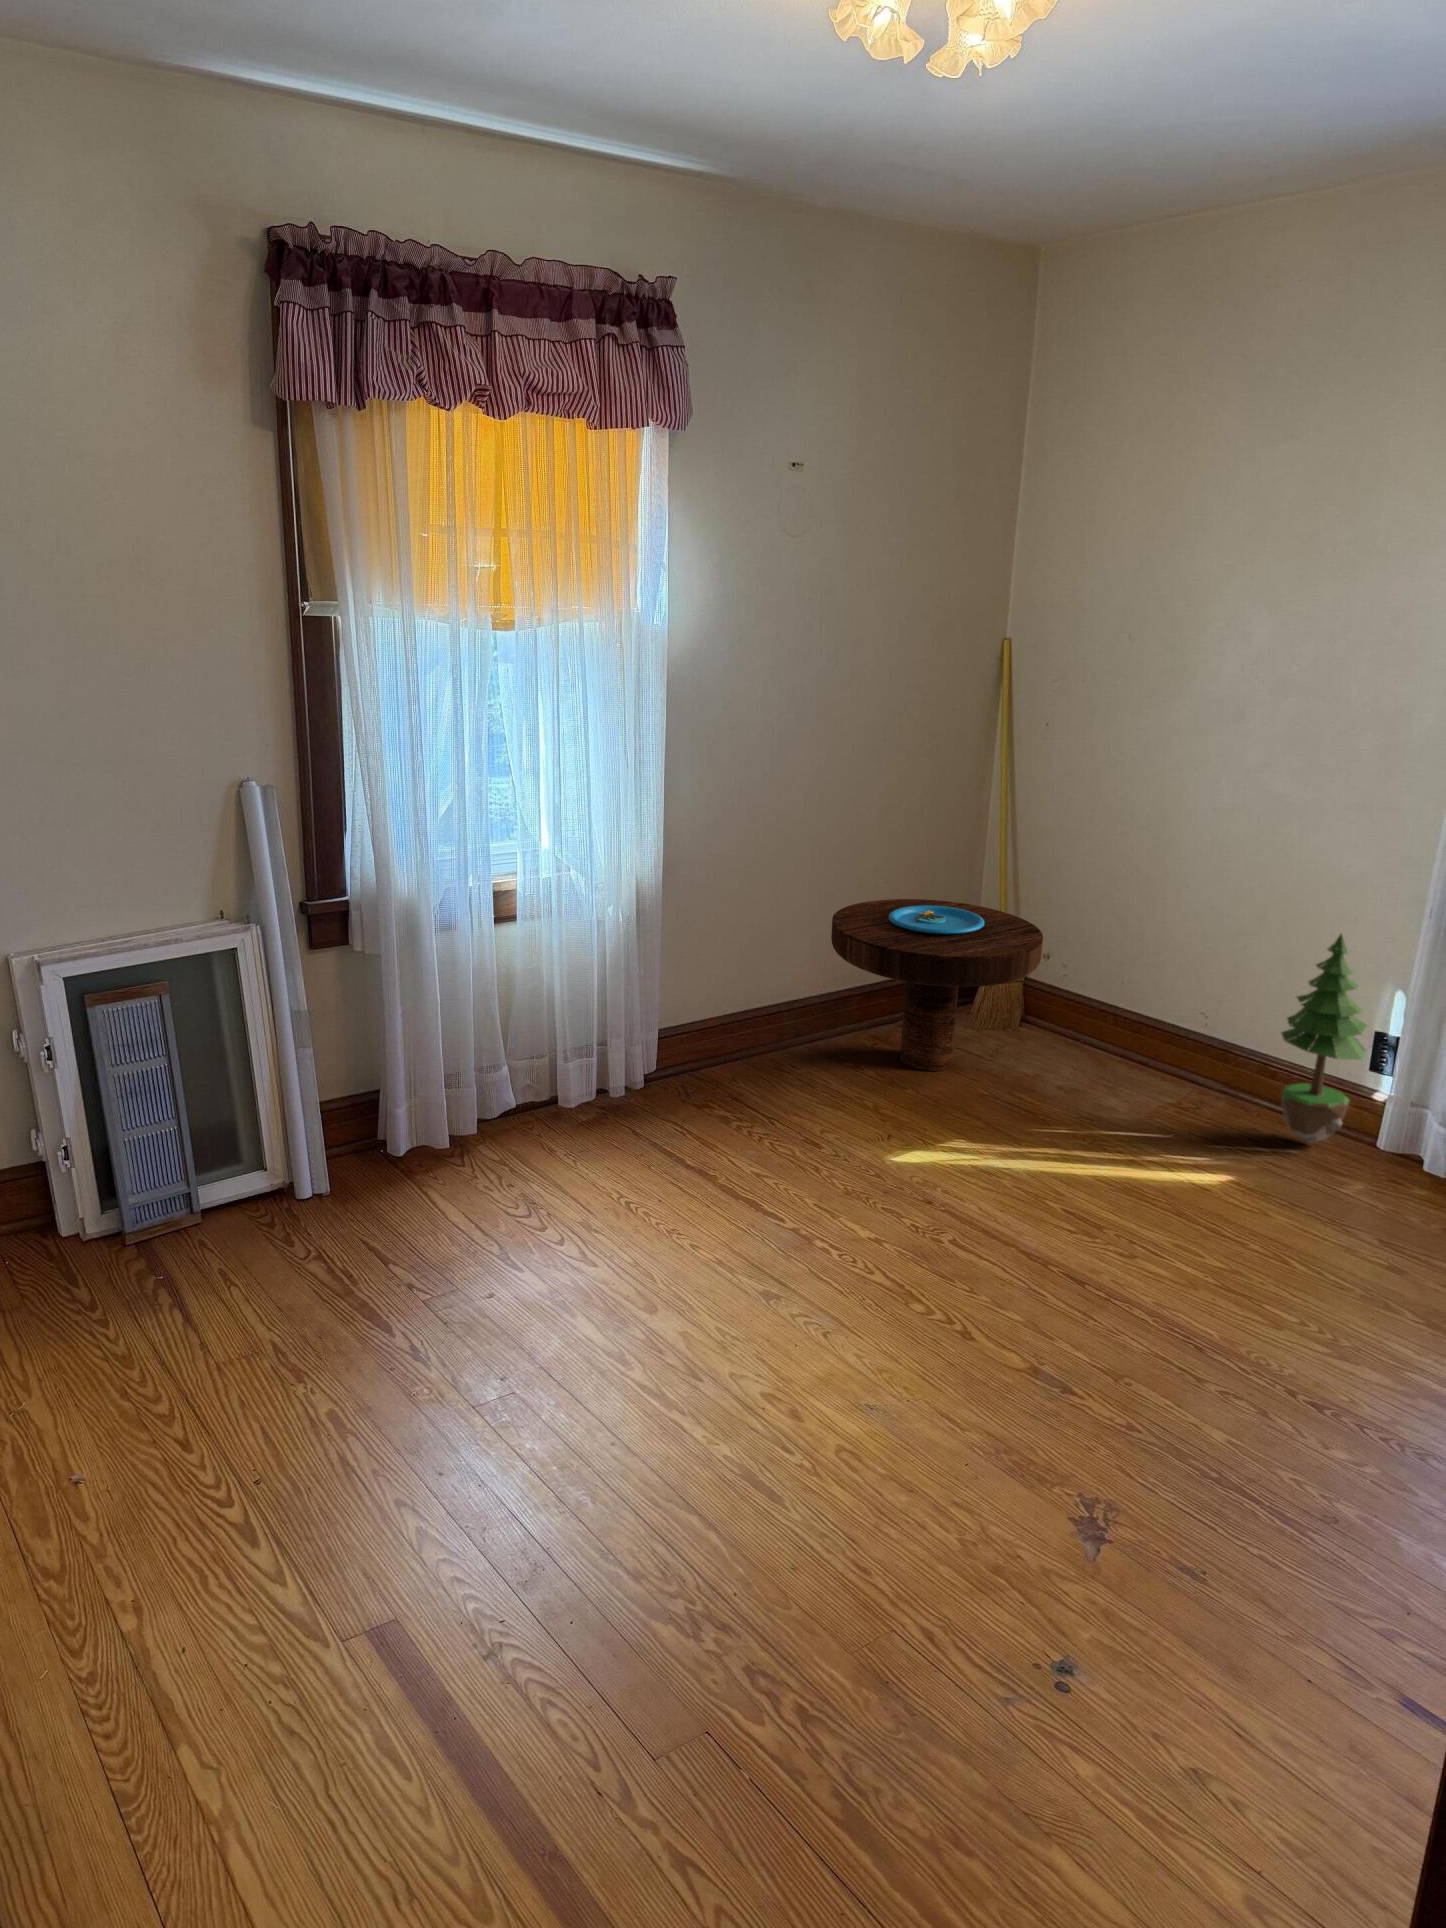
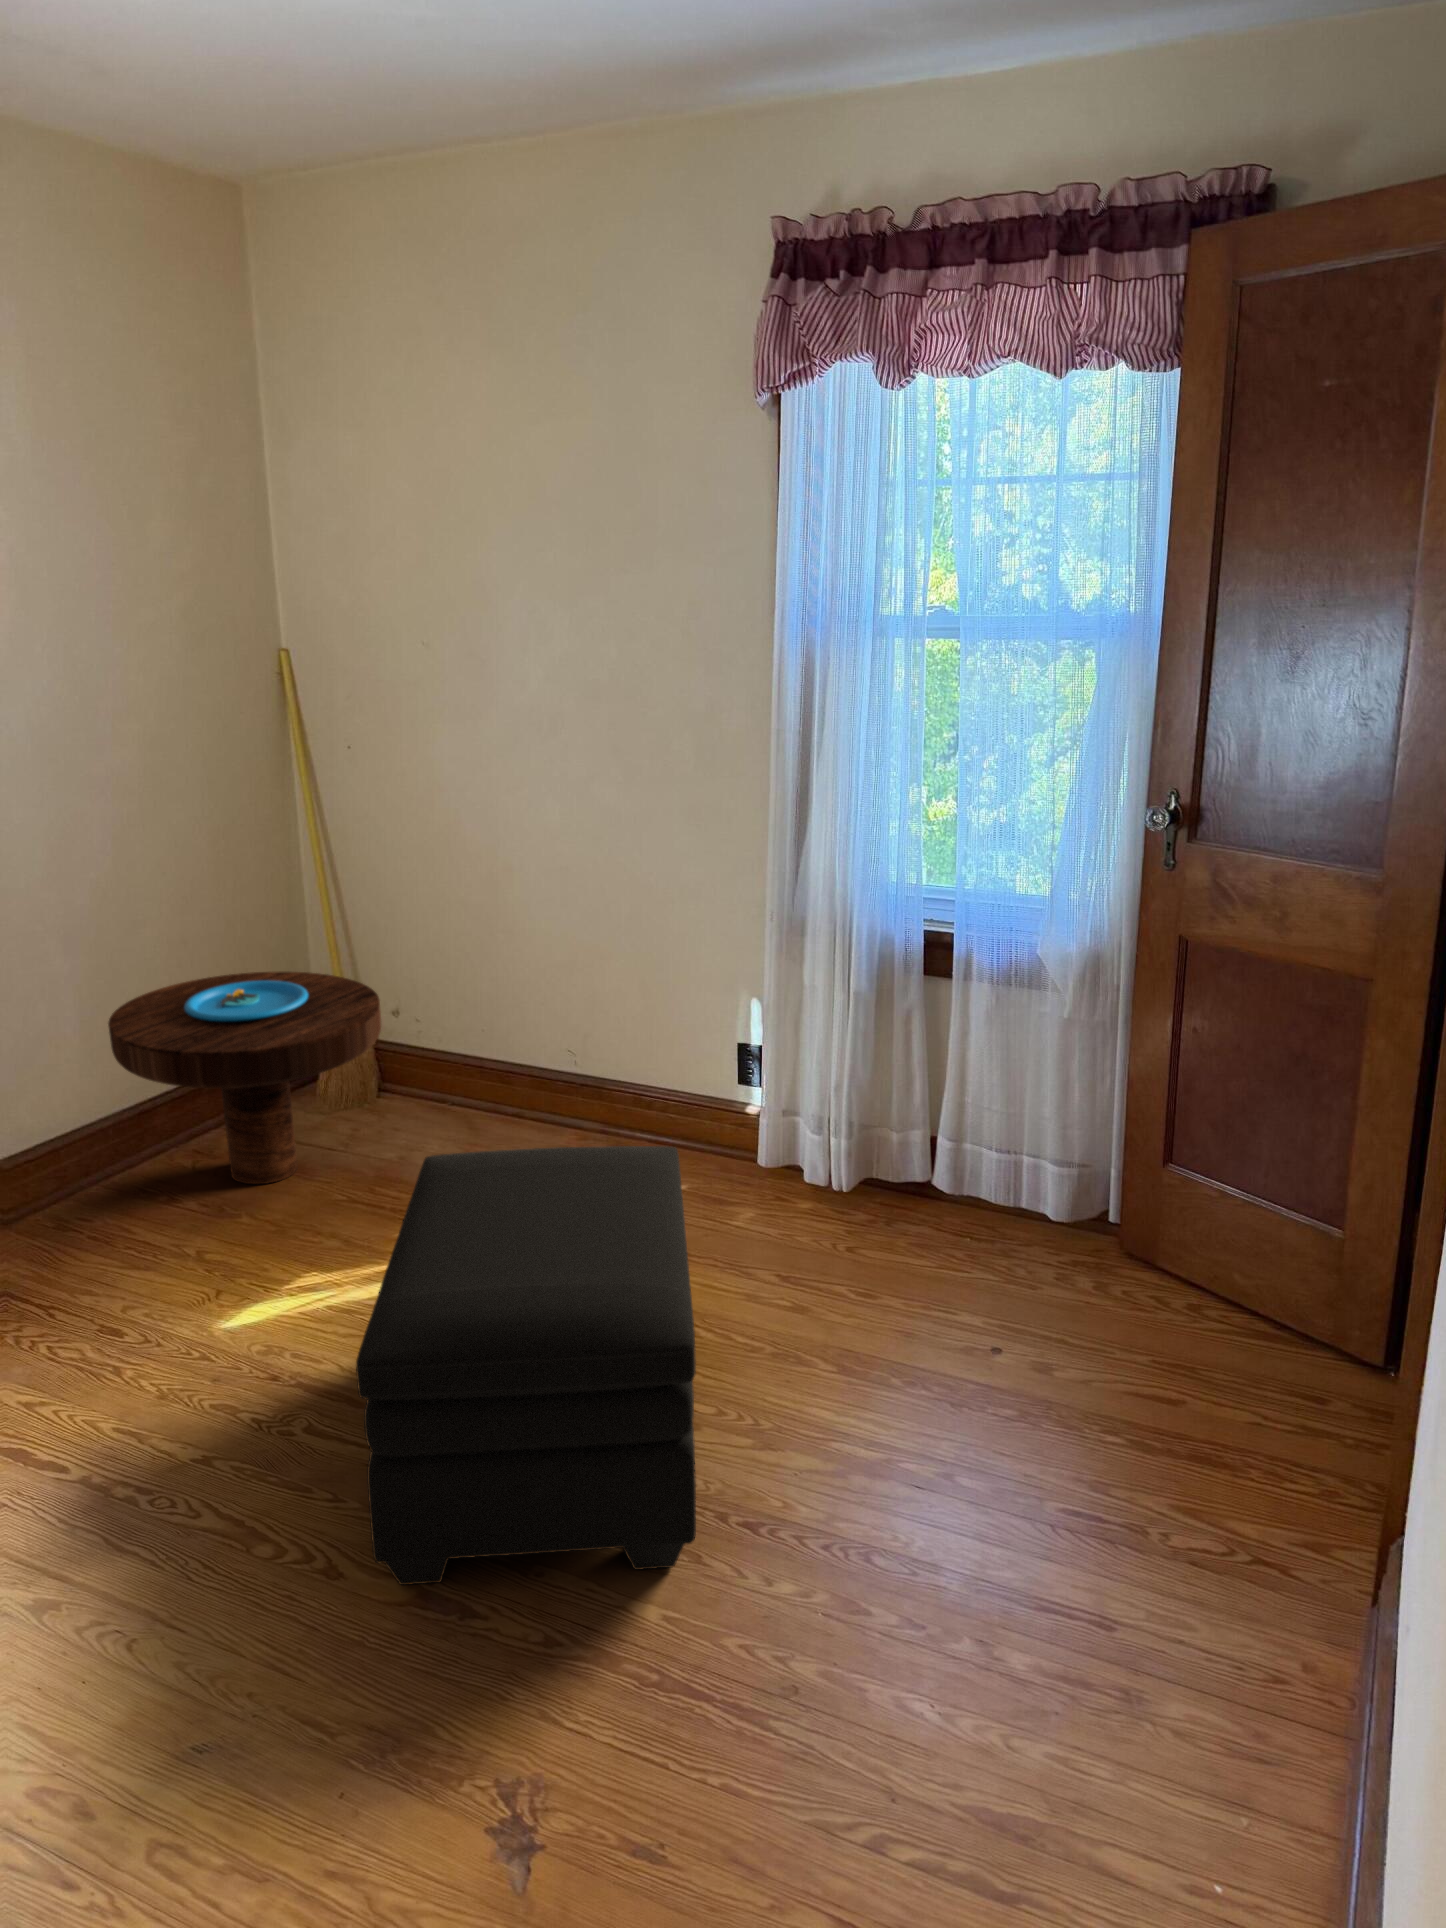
potted tree: present [1281,934,1367,1143] -> none [647,949,734,1175]
ottoman: none [1002,1056,1300,1415] -> present [356,1146,696,1585]

